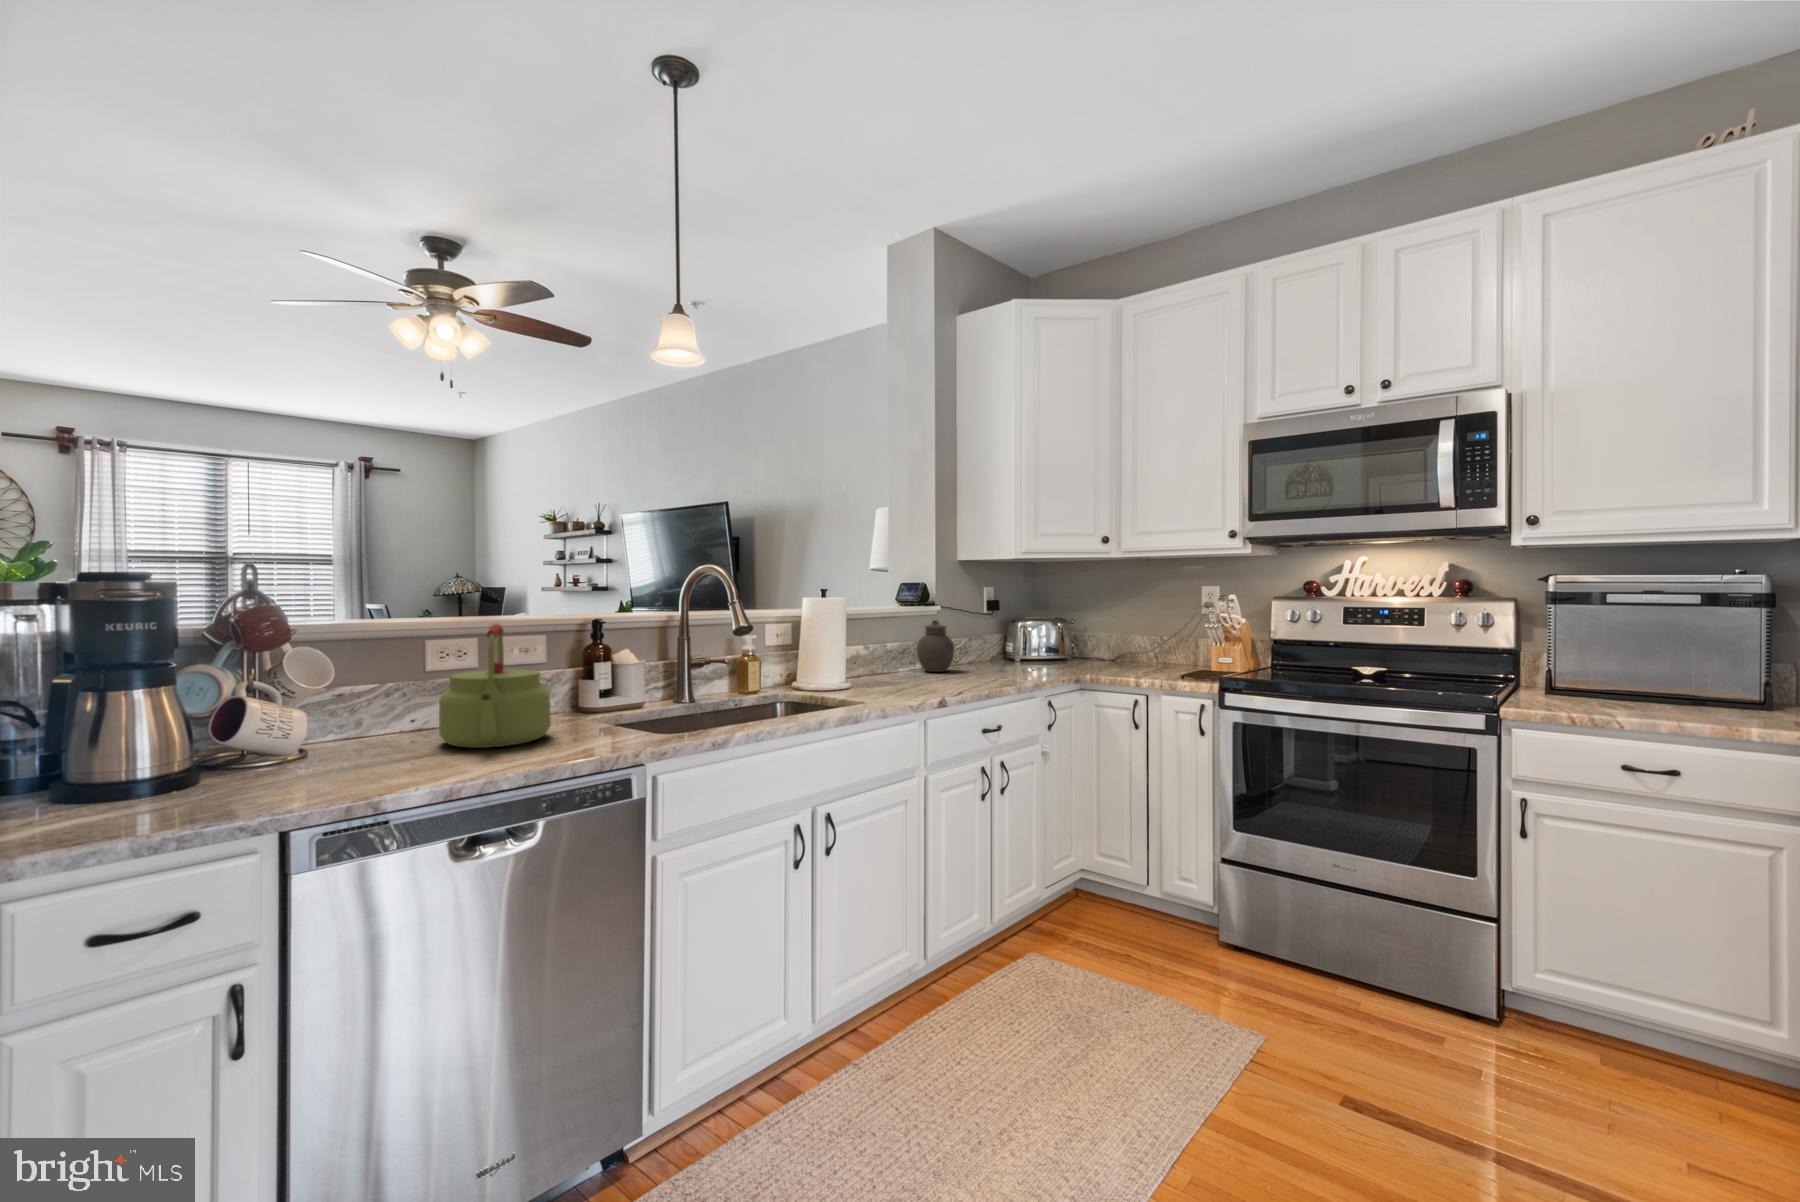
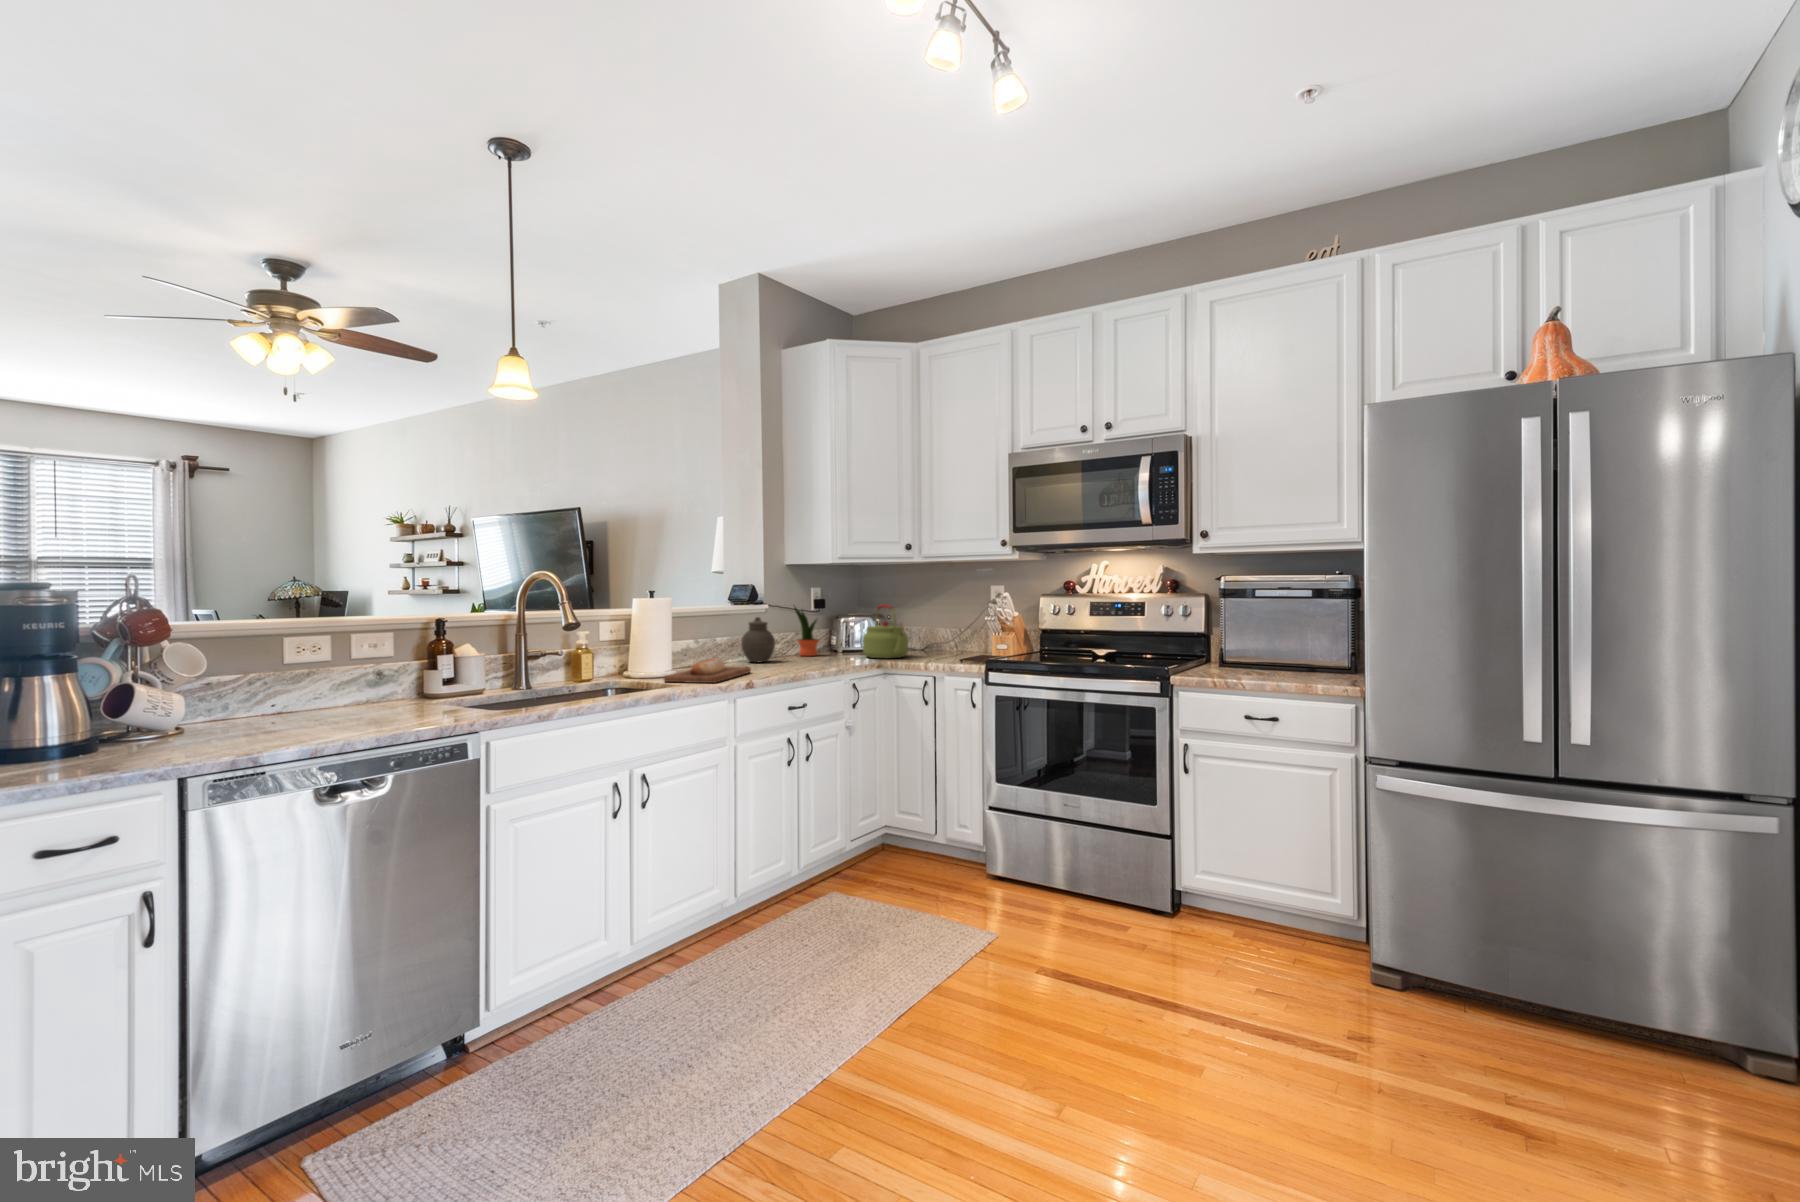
potted plant: none [971,606,998,665] -> present [795,607,819,656]
kettle: present [439,624,551,748] -> present [863,604,908,658]
bread loaf: none [844,668,938,700] -> present [663,658,751,683]

